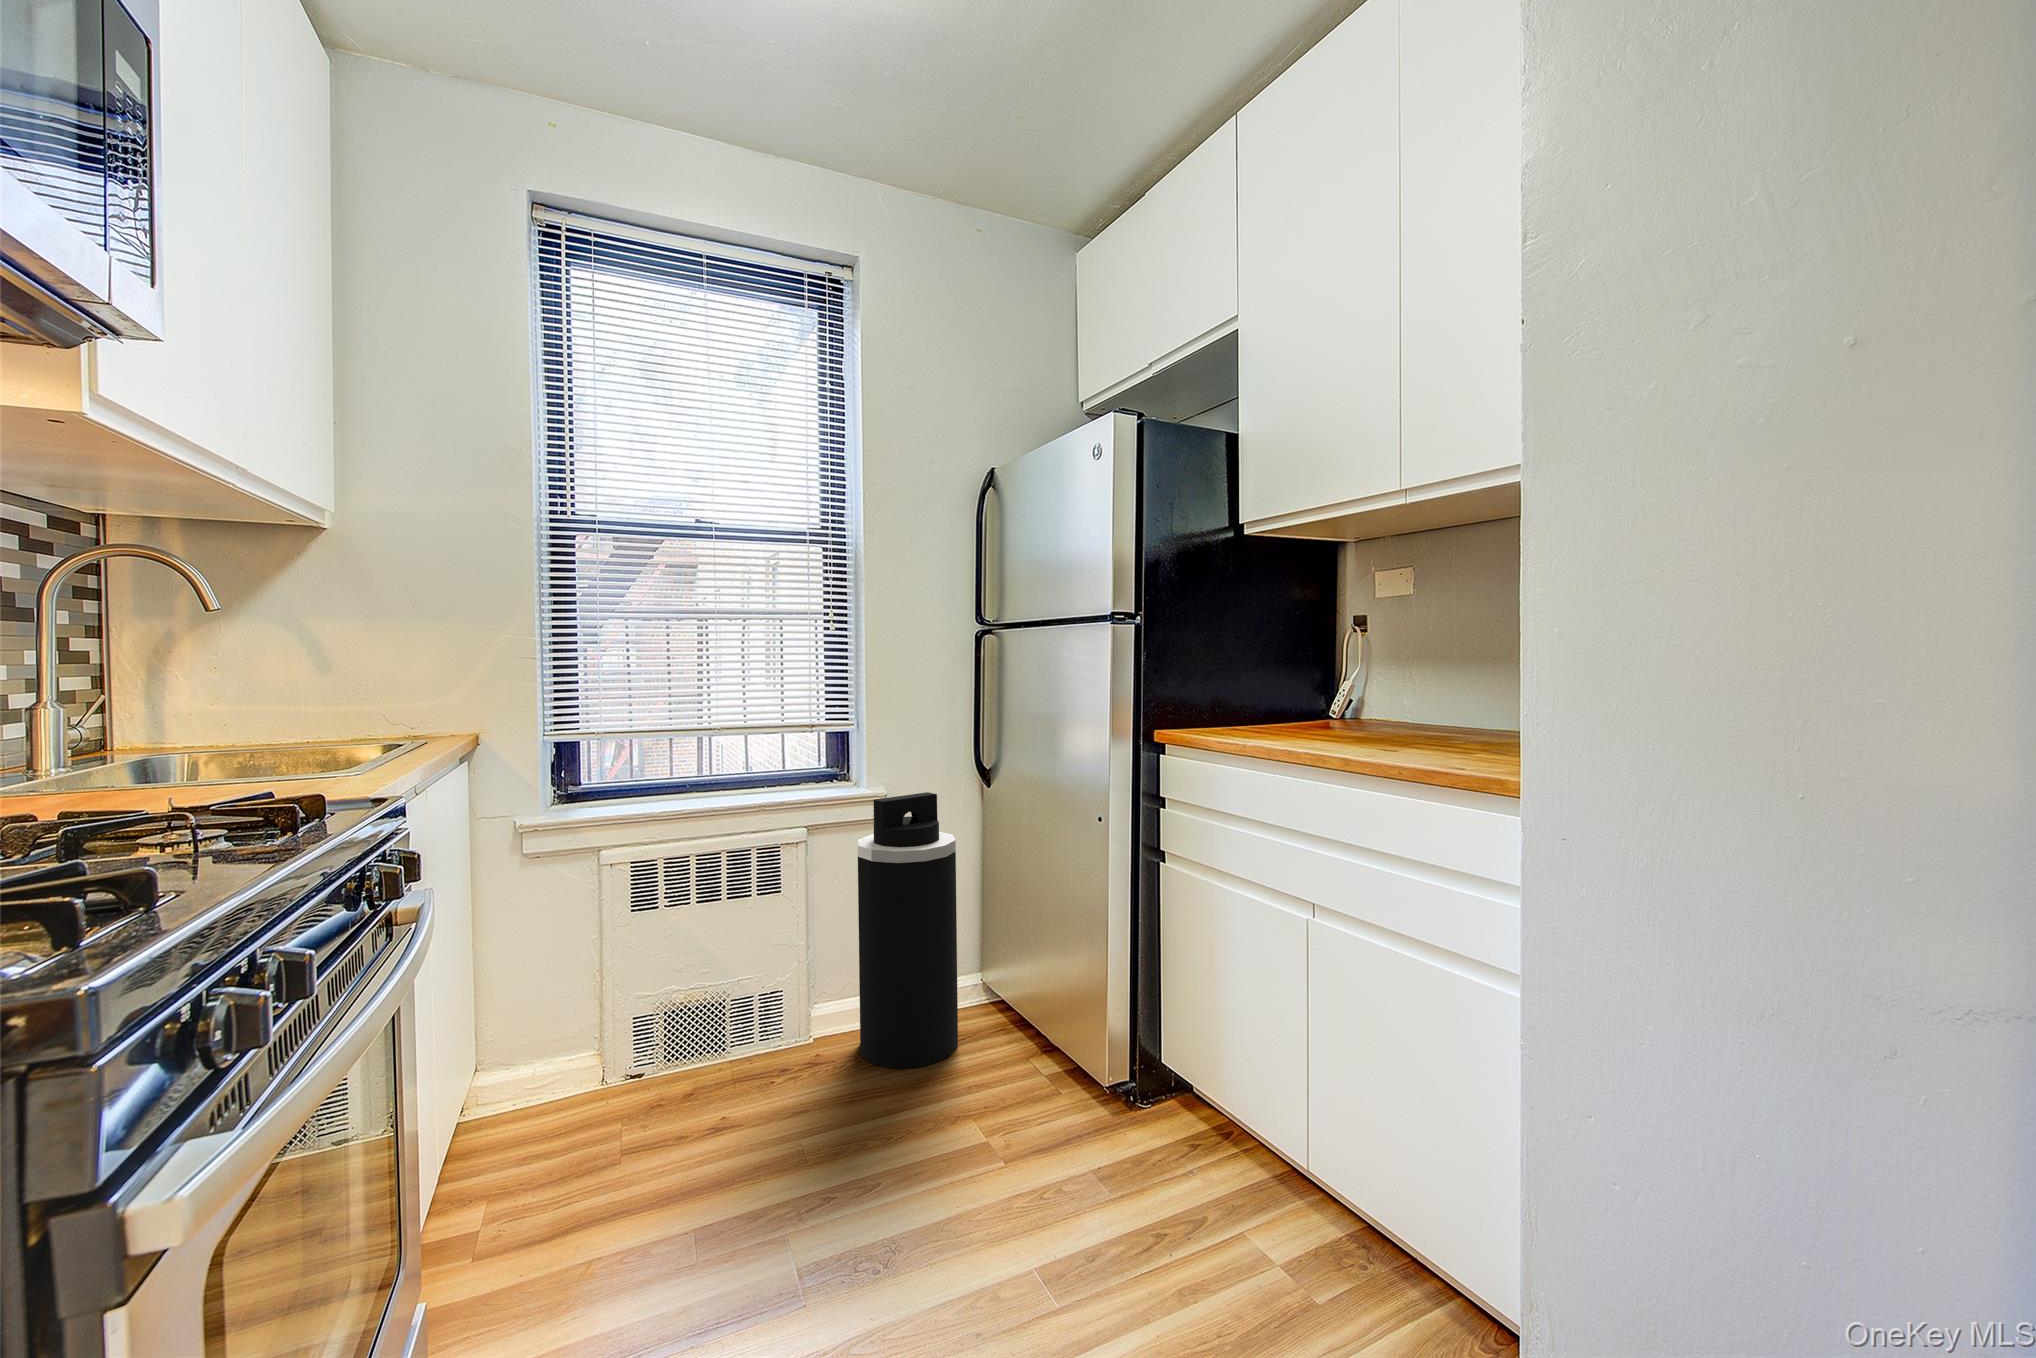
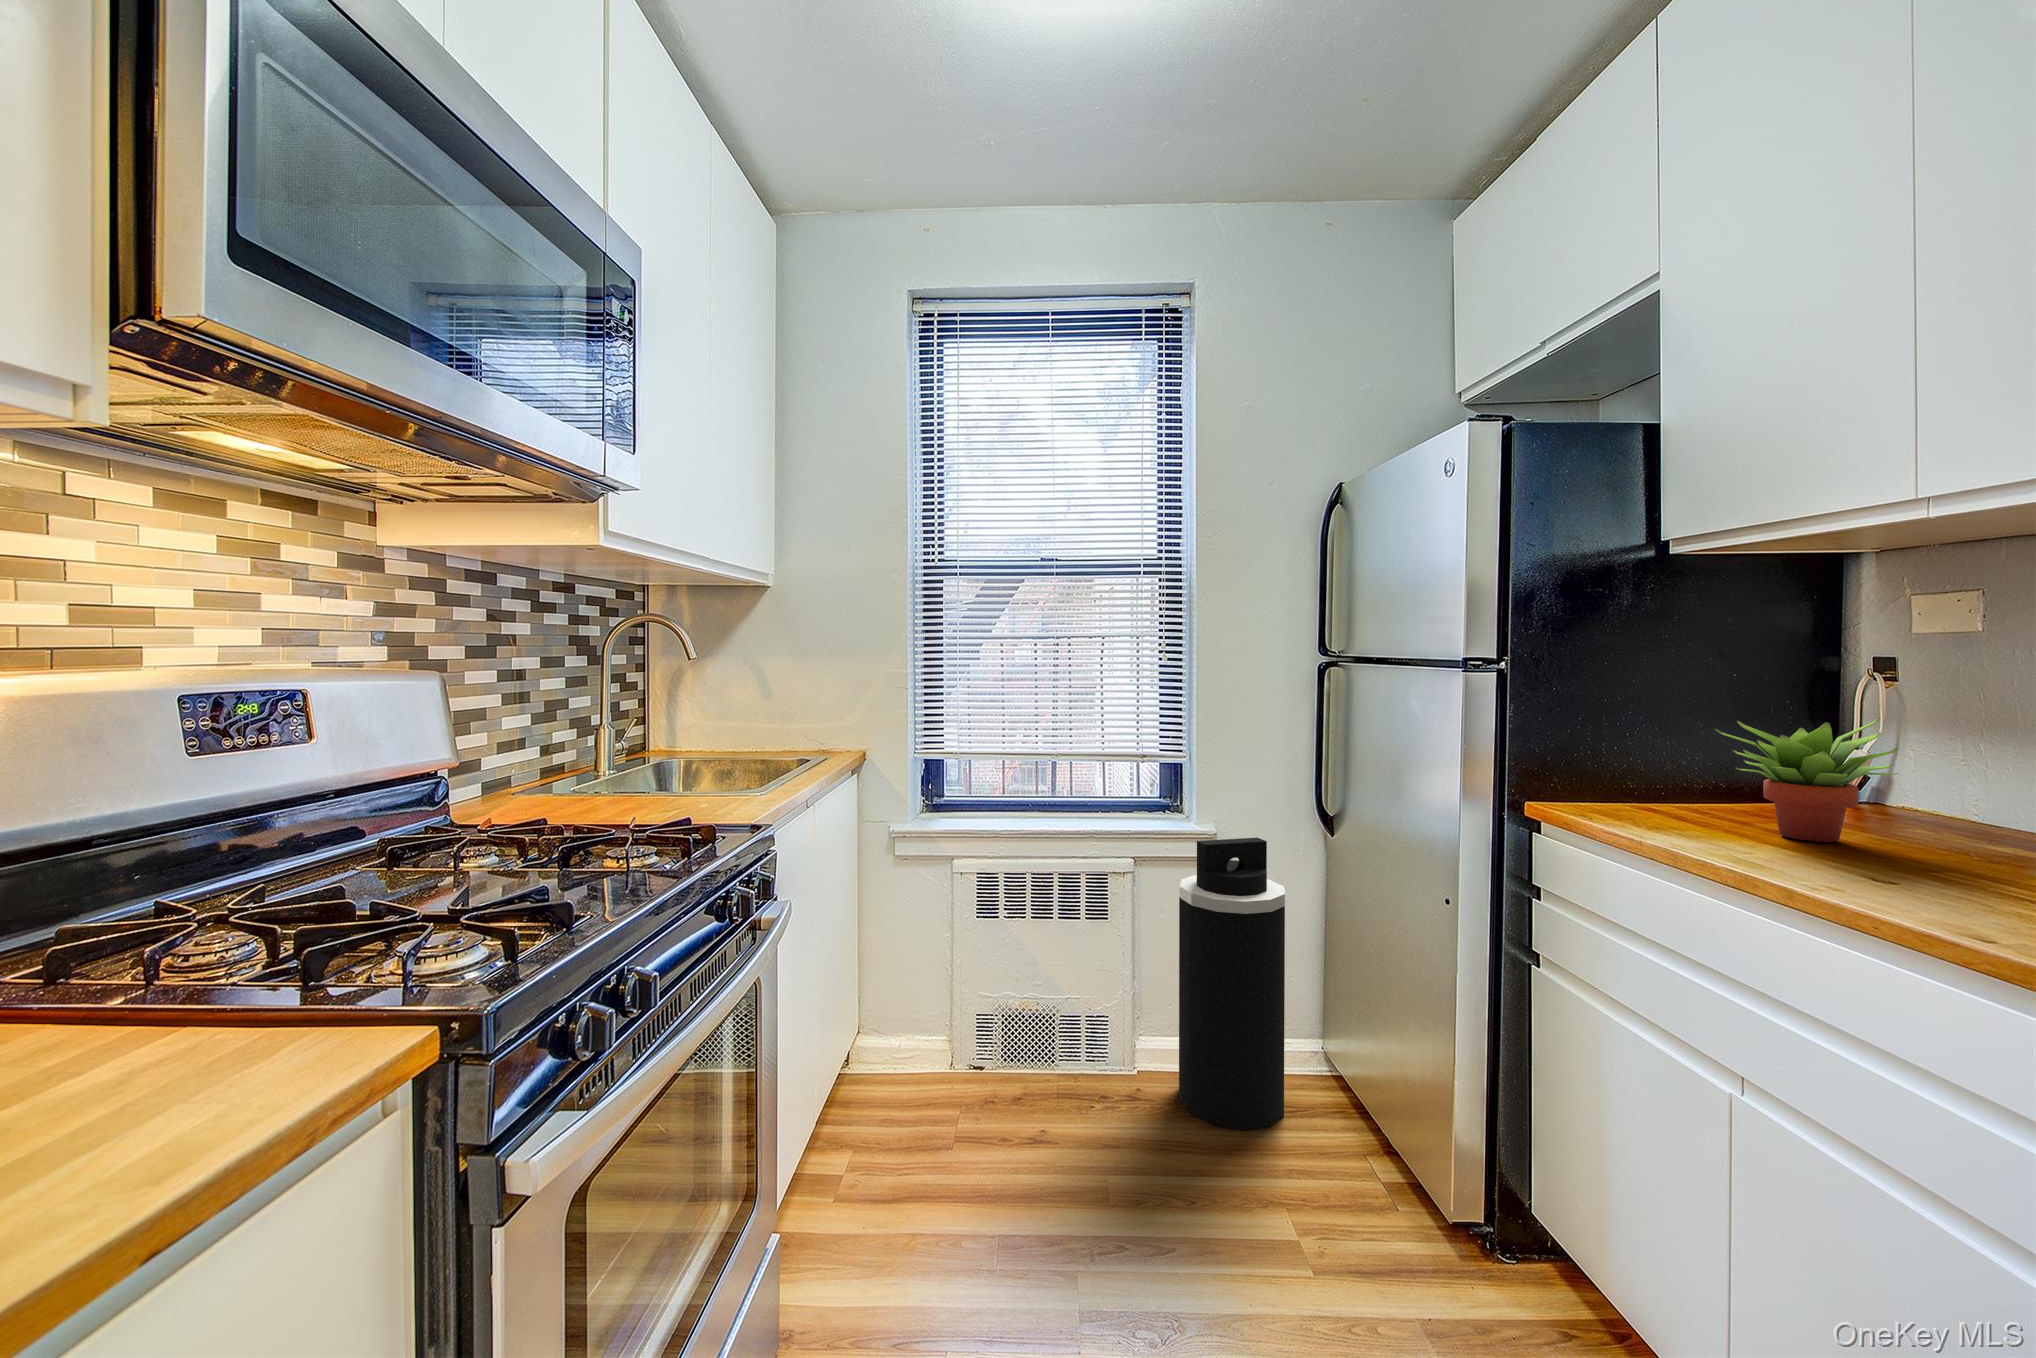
succulent plant: none [1276,648,1376,737] -> present [1715,717,1898,842]

